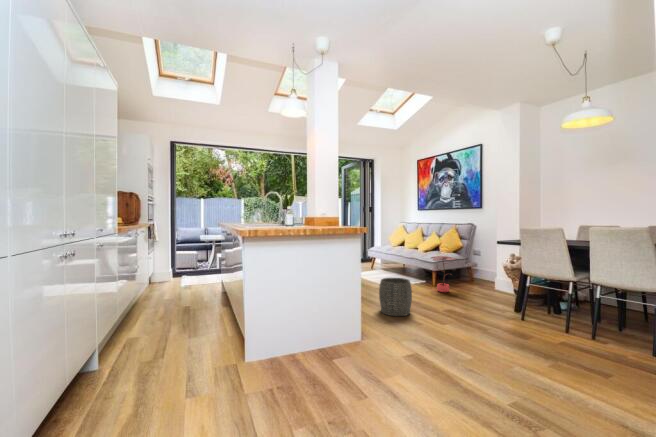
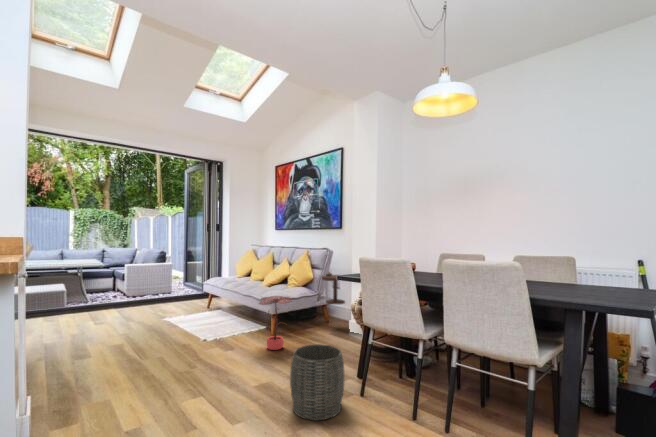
side table: none [469,241,493,283] -> present [322,272,345,304]
woven basket: present [379,278,412,316] -> present [290,344,344,420]

